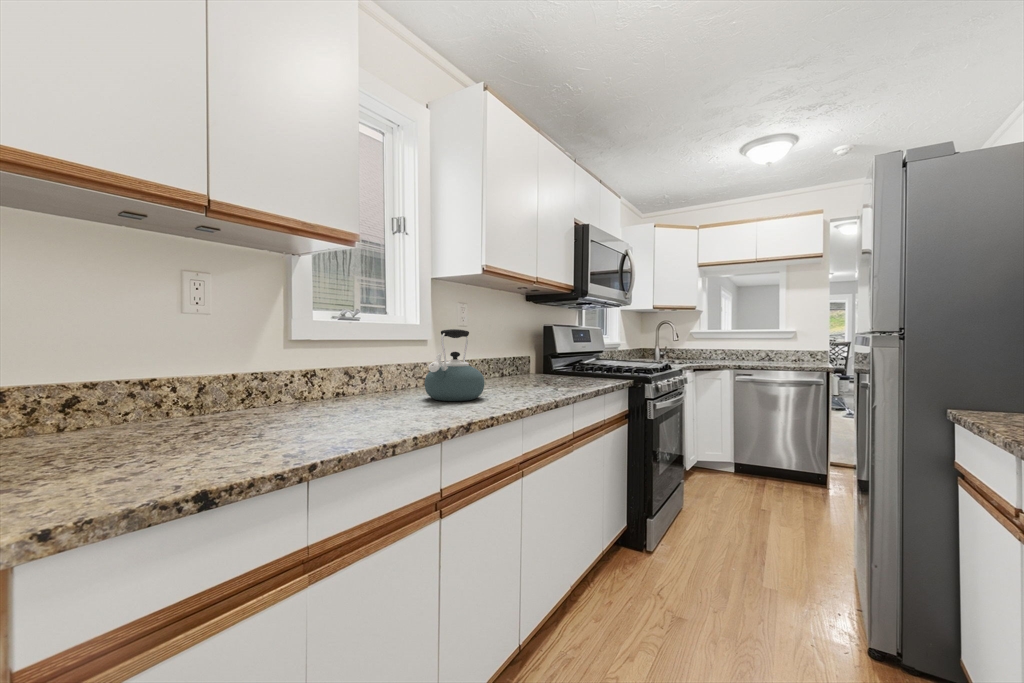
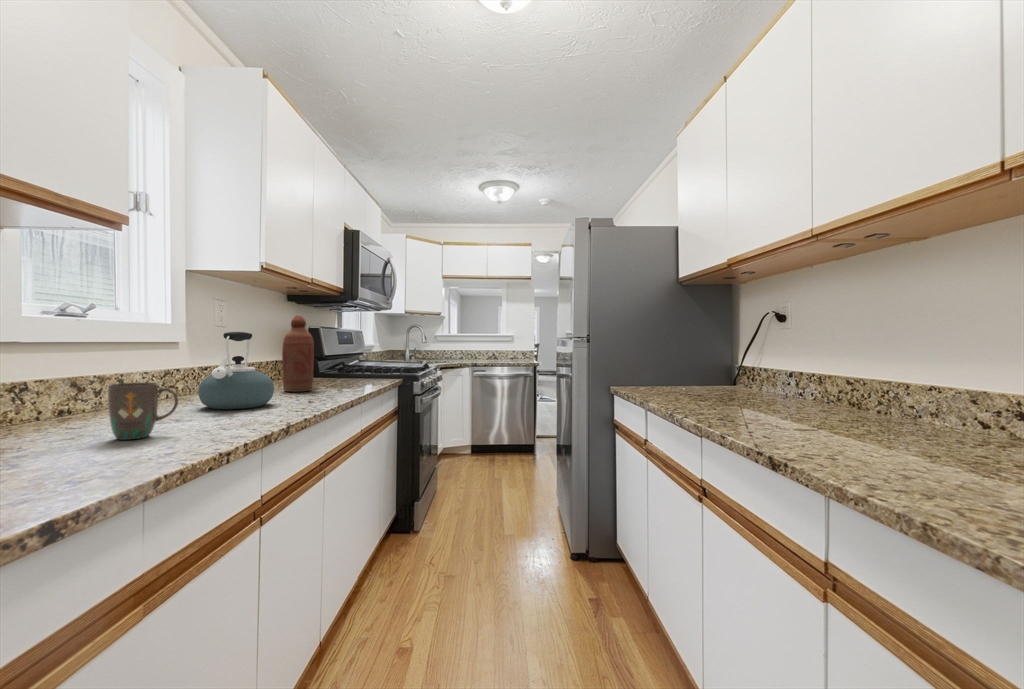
bottle: none [506,313,534,388] -> present [282,315,314,392]
mug: none [333,373,381,422] -> present [108,383,178,440]

